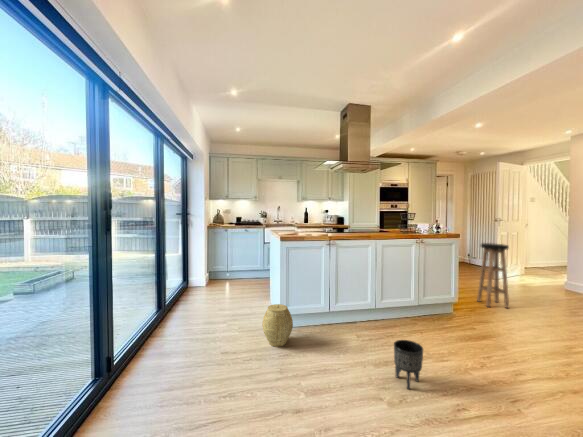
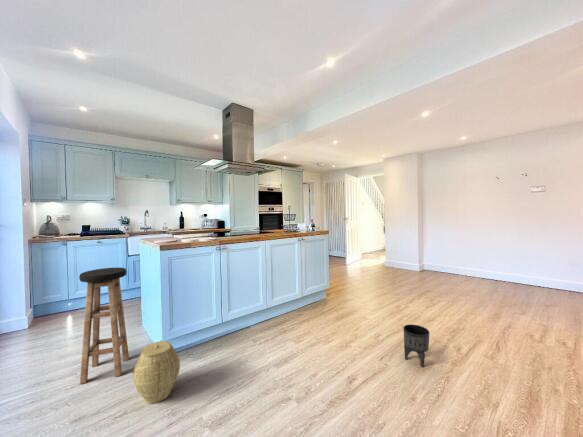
bar stool: present [477,243,509,308] -> present [79,268,129,384]
planter: present [394,340,423,389] -> present [403,325,429,367]

